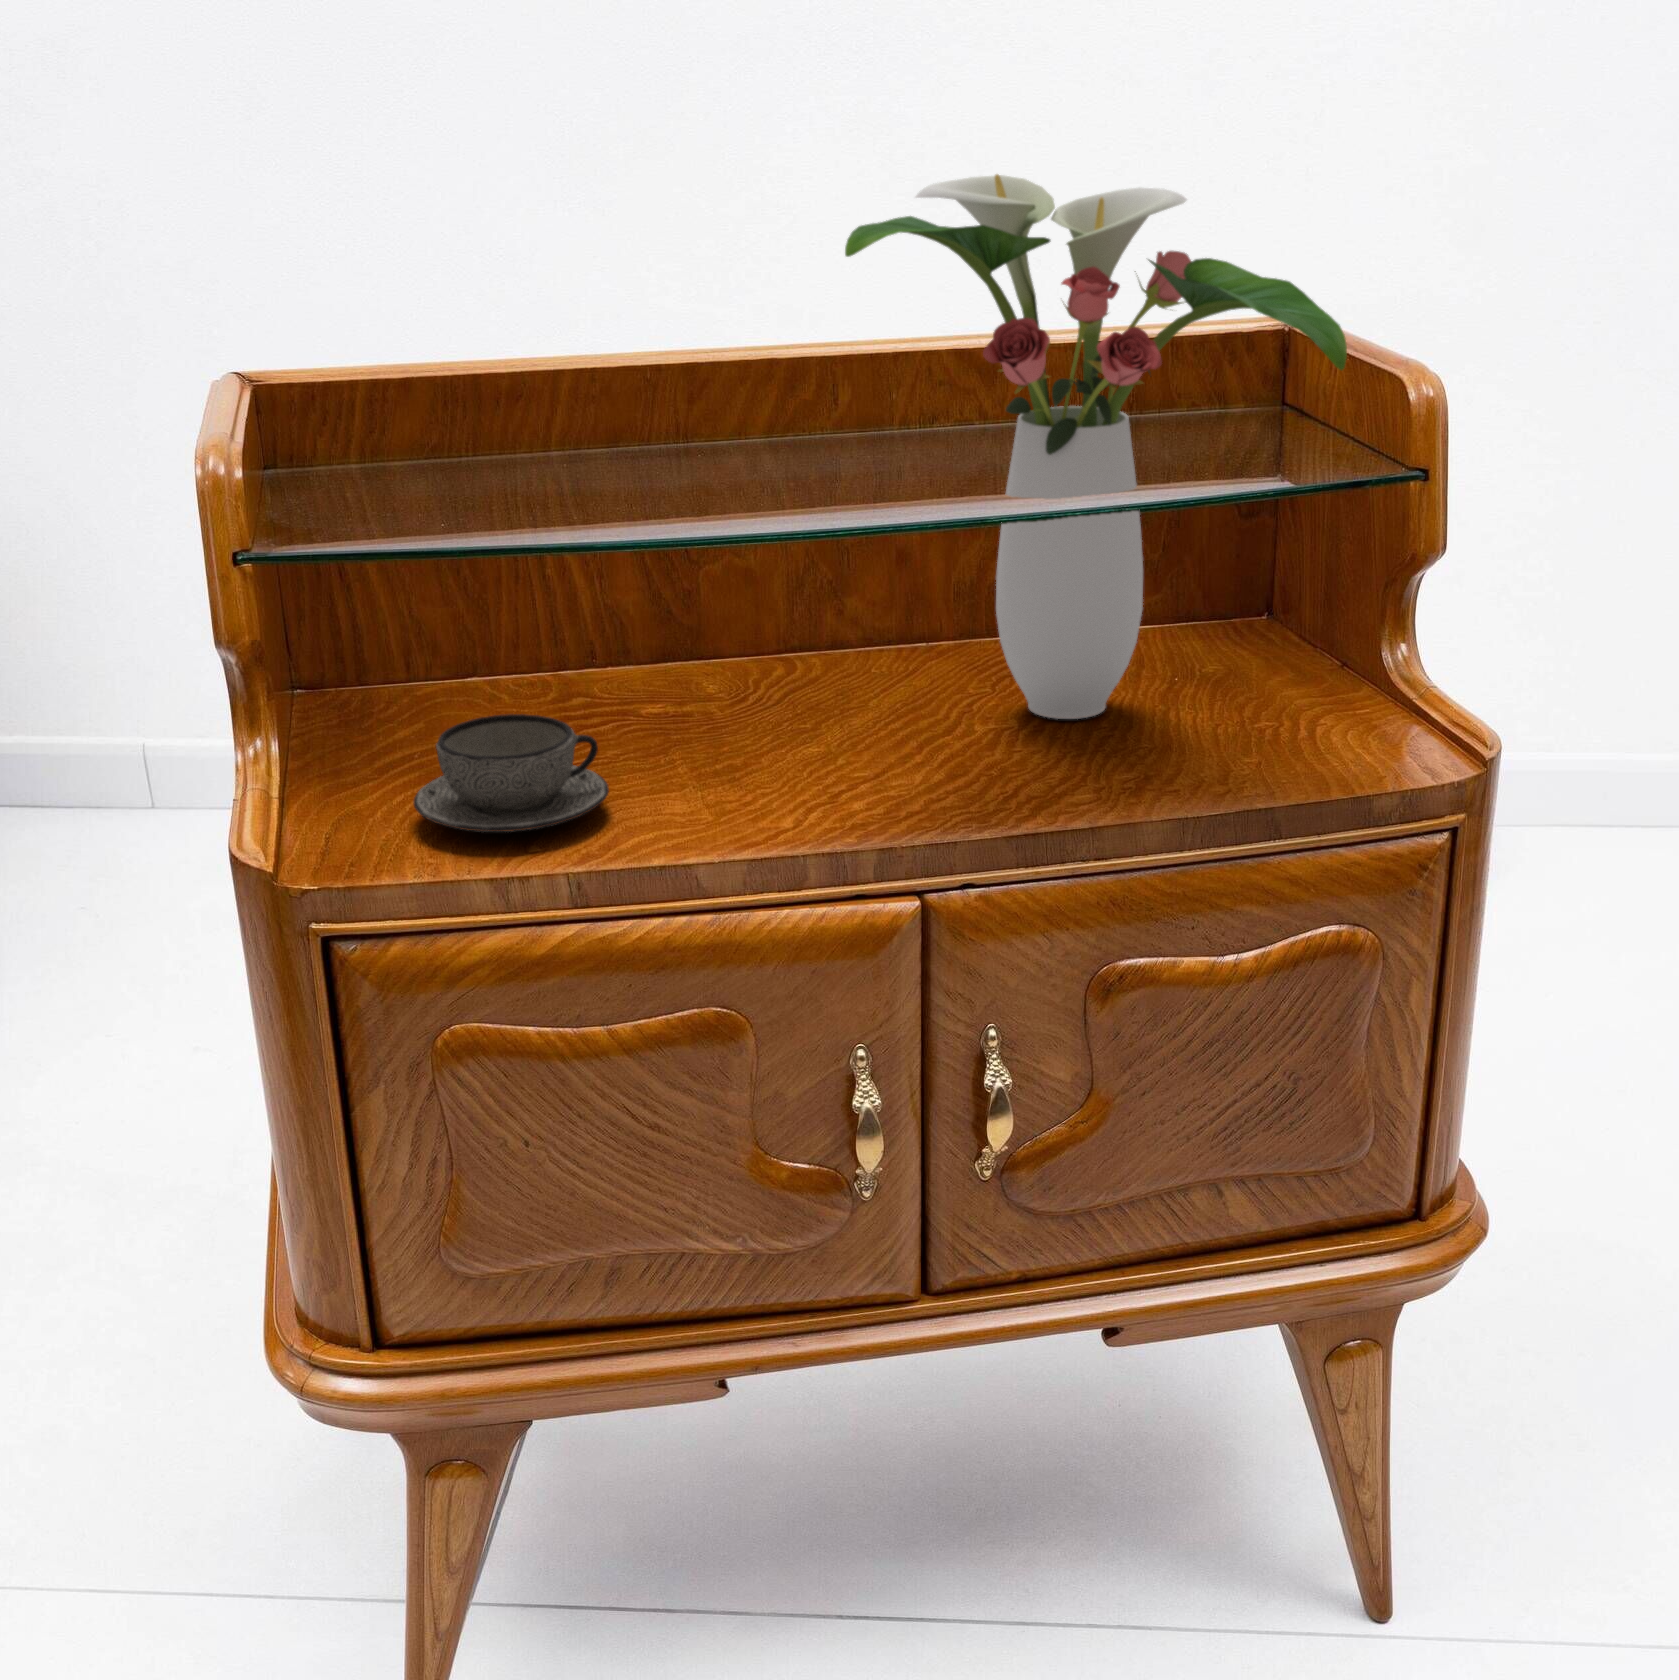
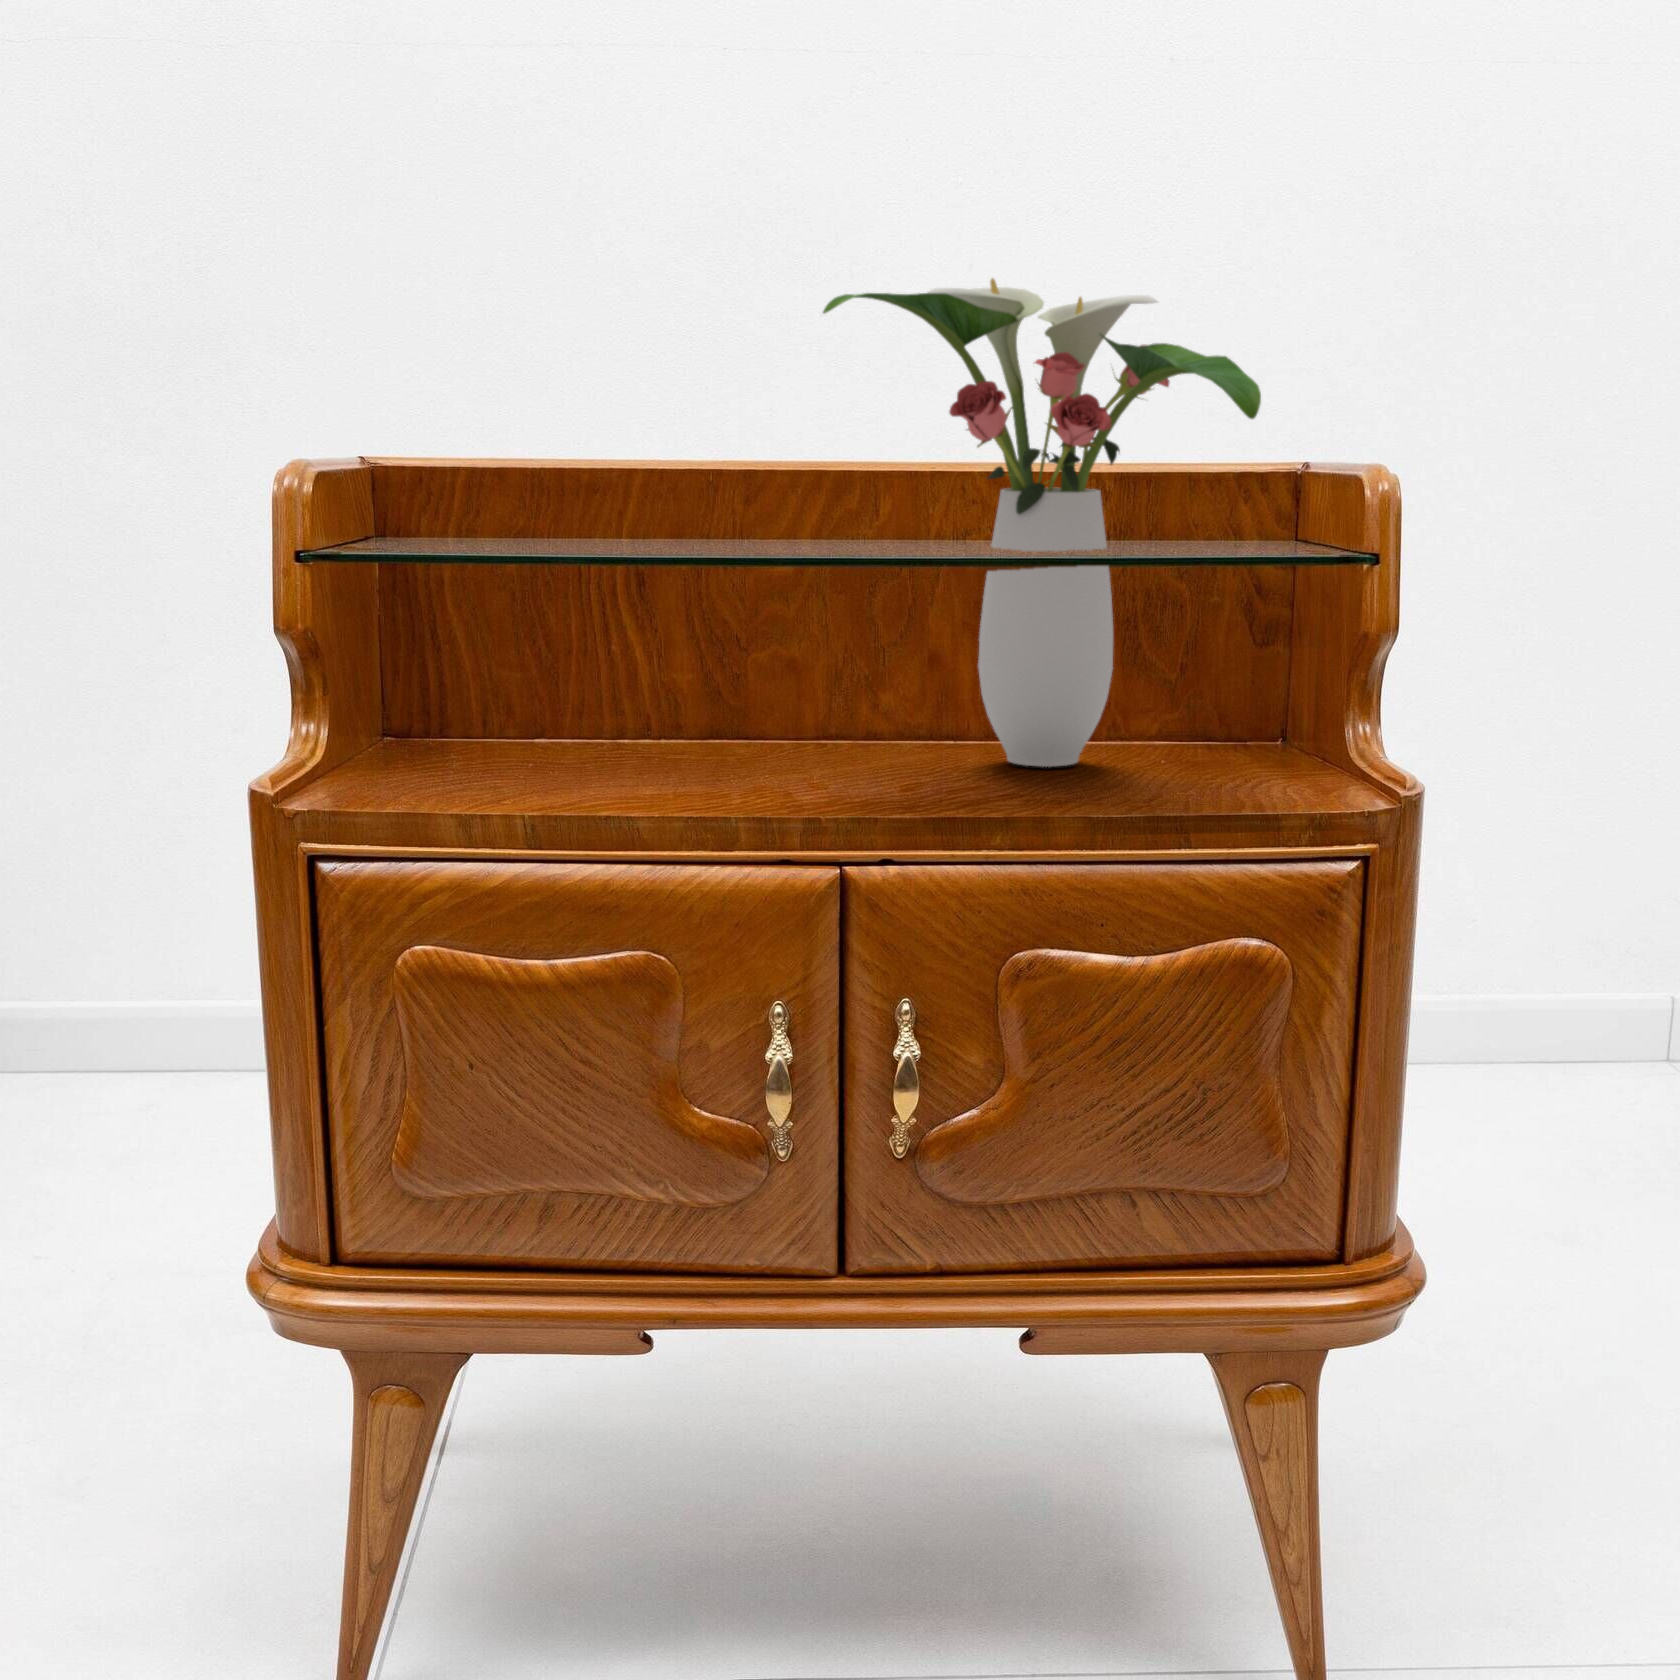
teacup: present [413,714,609,832] -> none [416,703,589,792]

